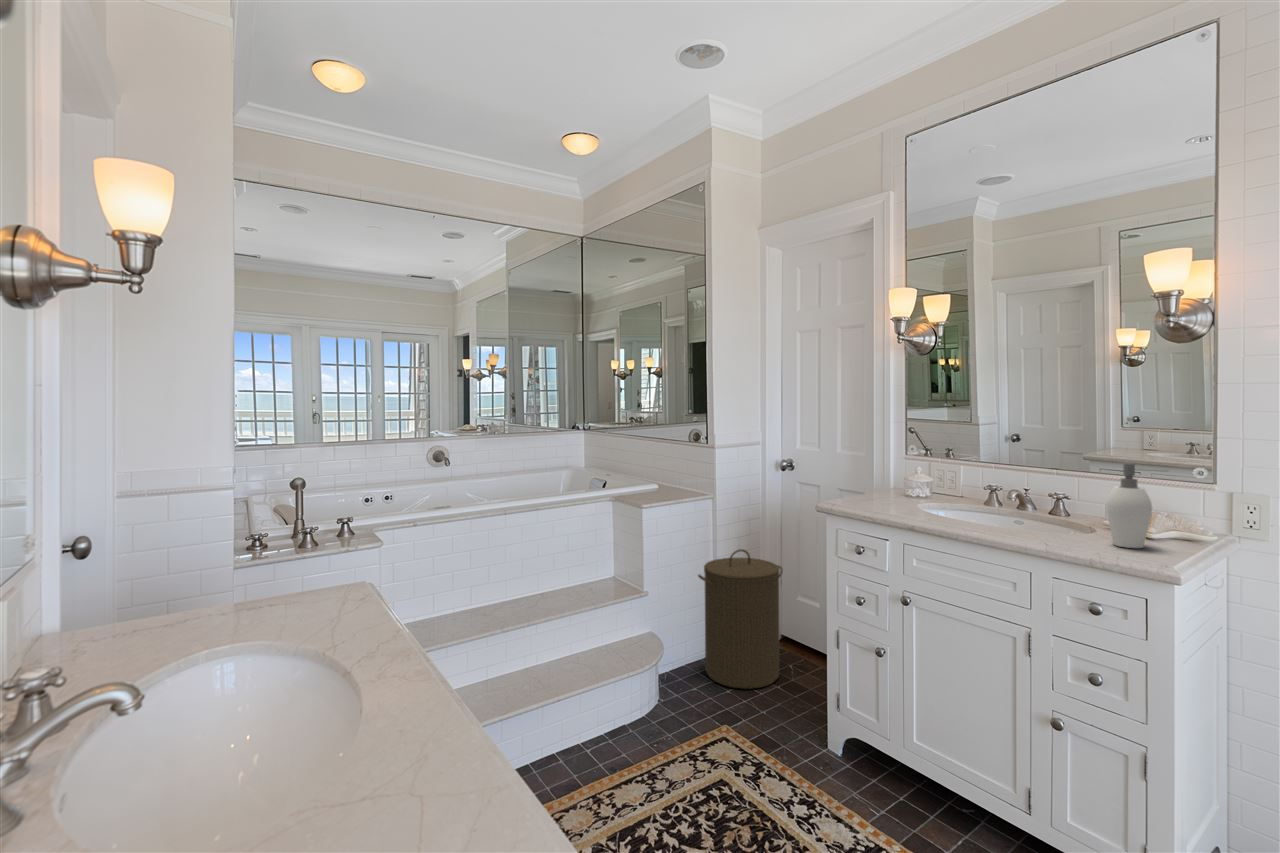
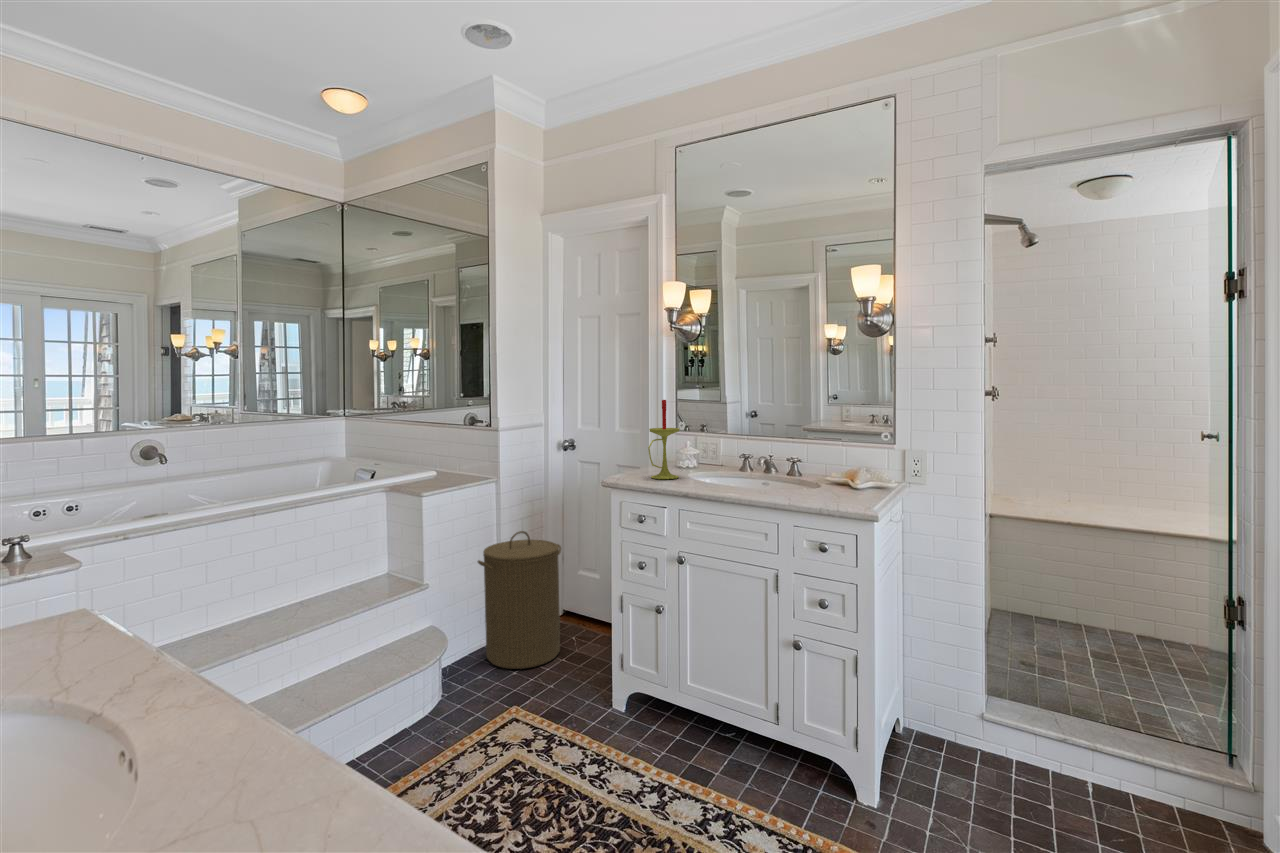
candle: none [872,419,911,509] -> present [648,400,679,479]
soap dispenser: present [1106,463,1152,548] -> none [829,430,870,497]

